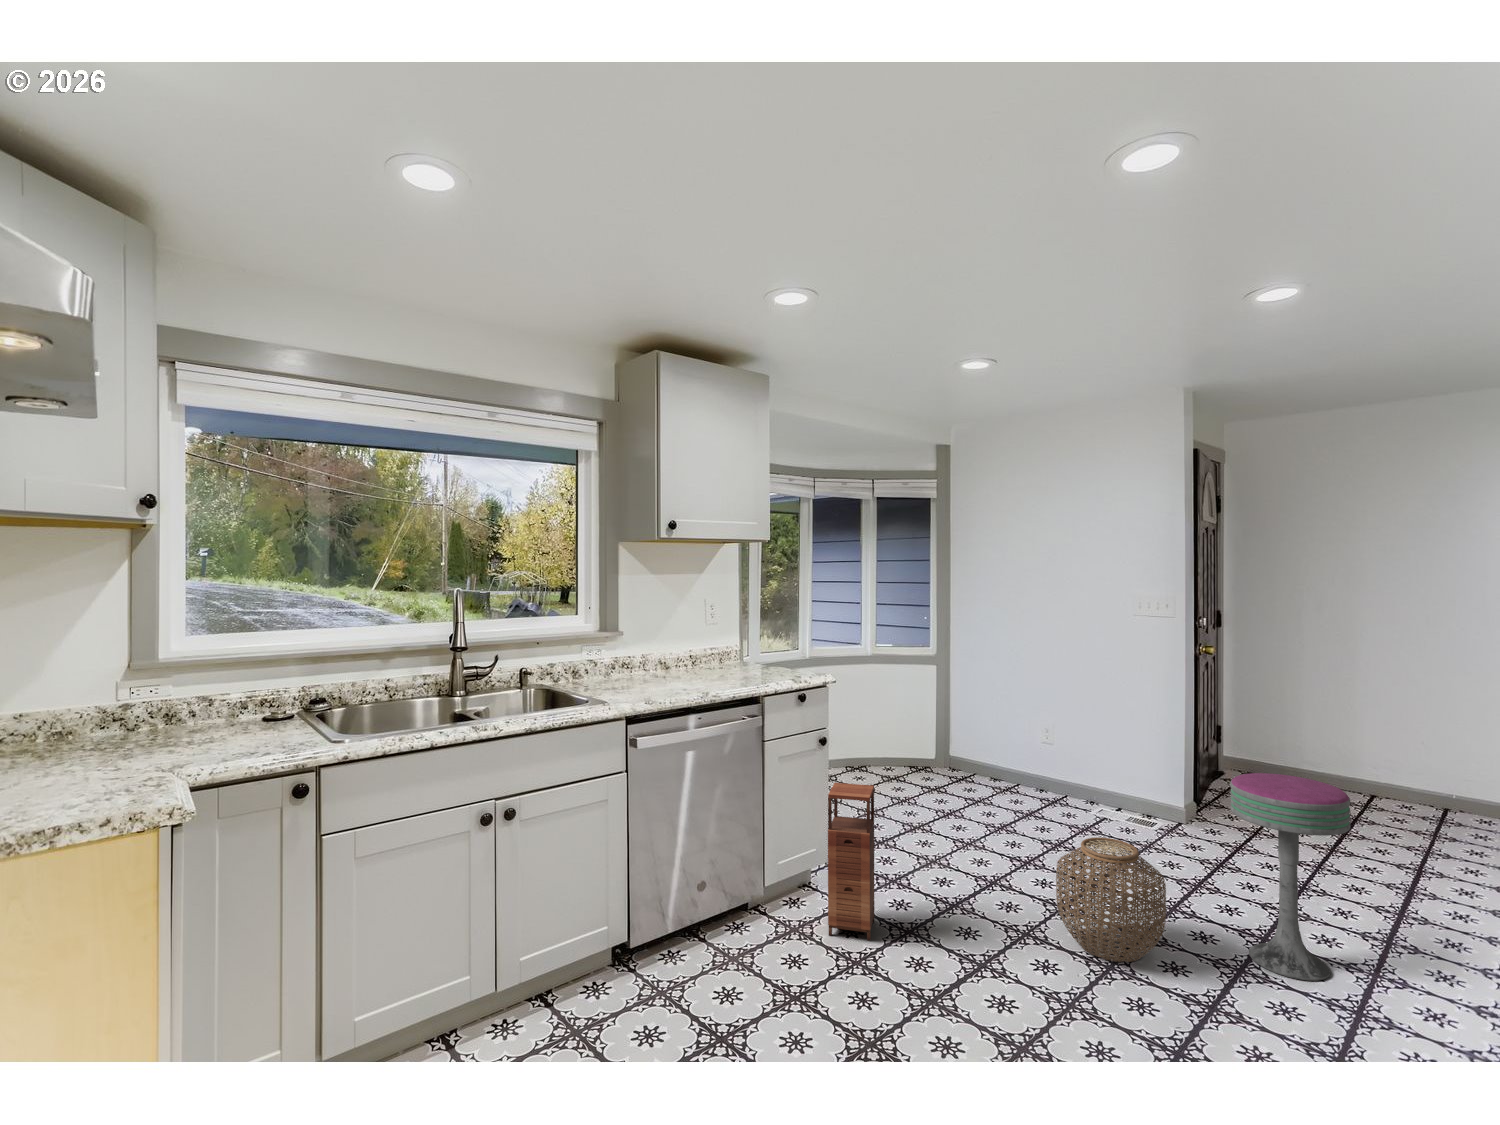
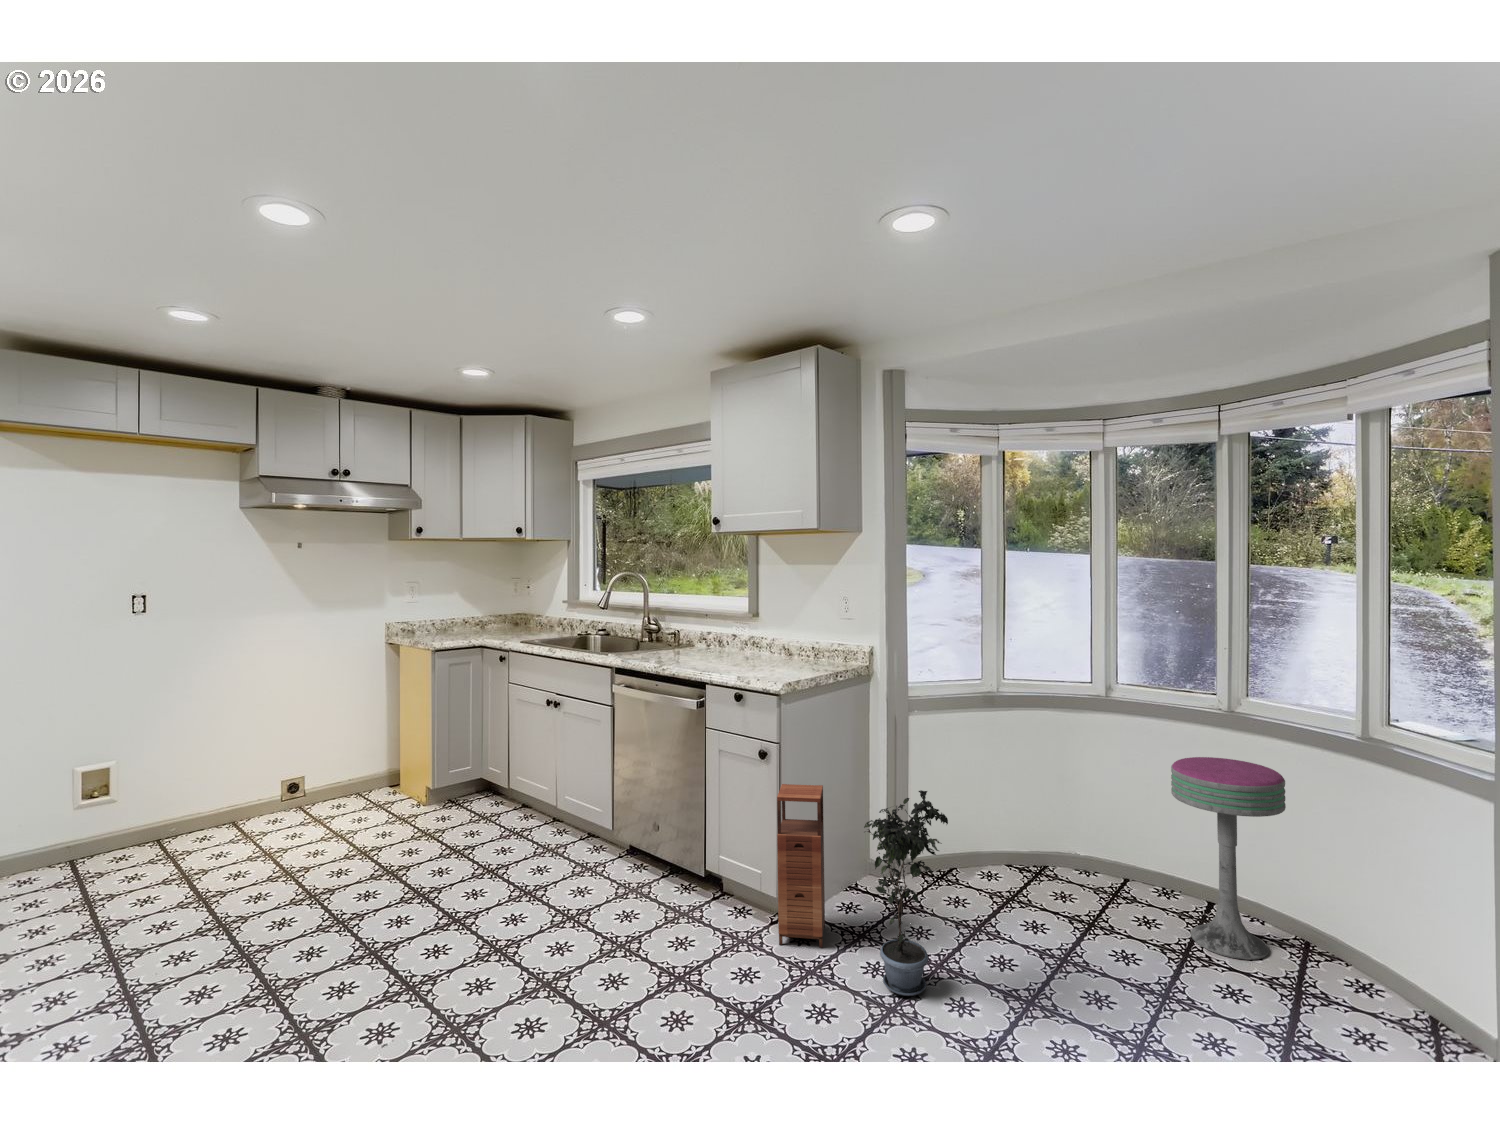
potted plant: none [907,793,991,990] -> present [864,790,948,996]
woven basket: present [1056,837,1166,962] -> none [1007,828,1115,953]

